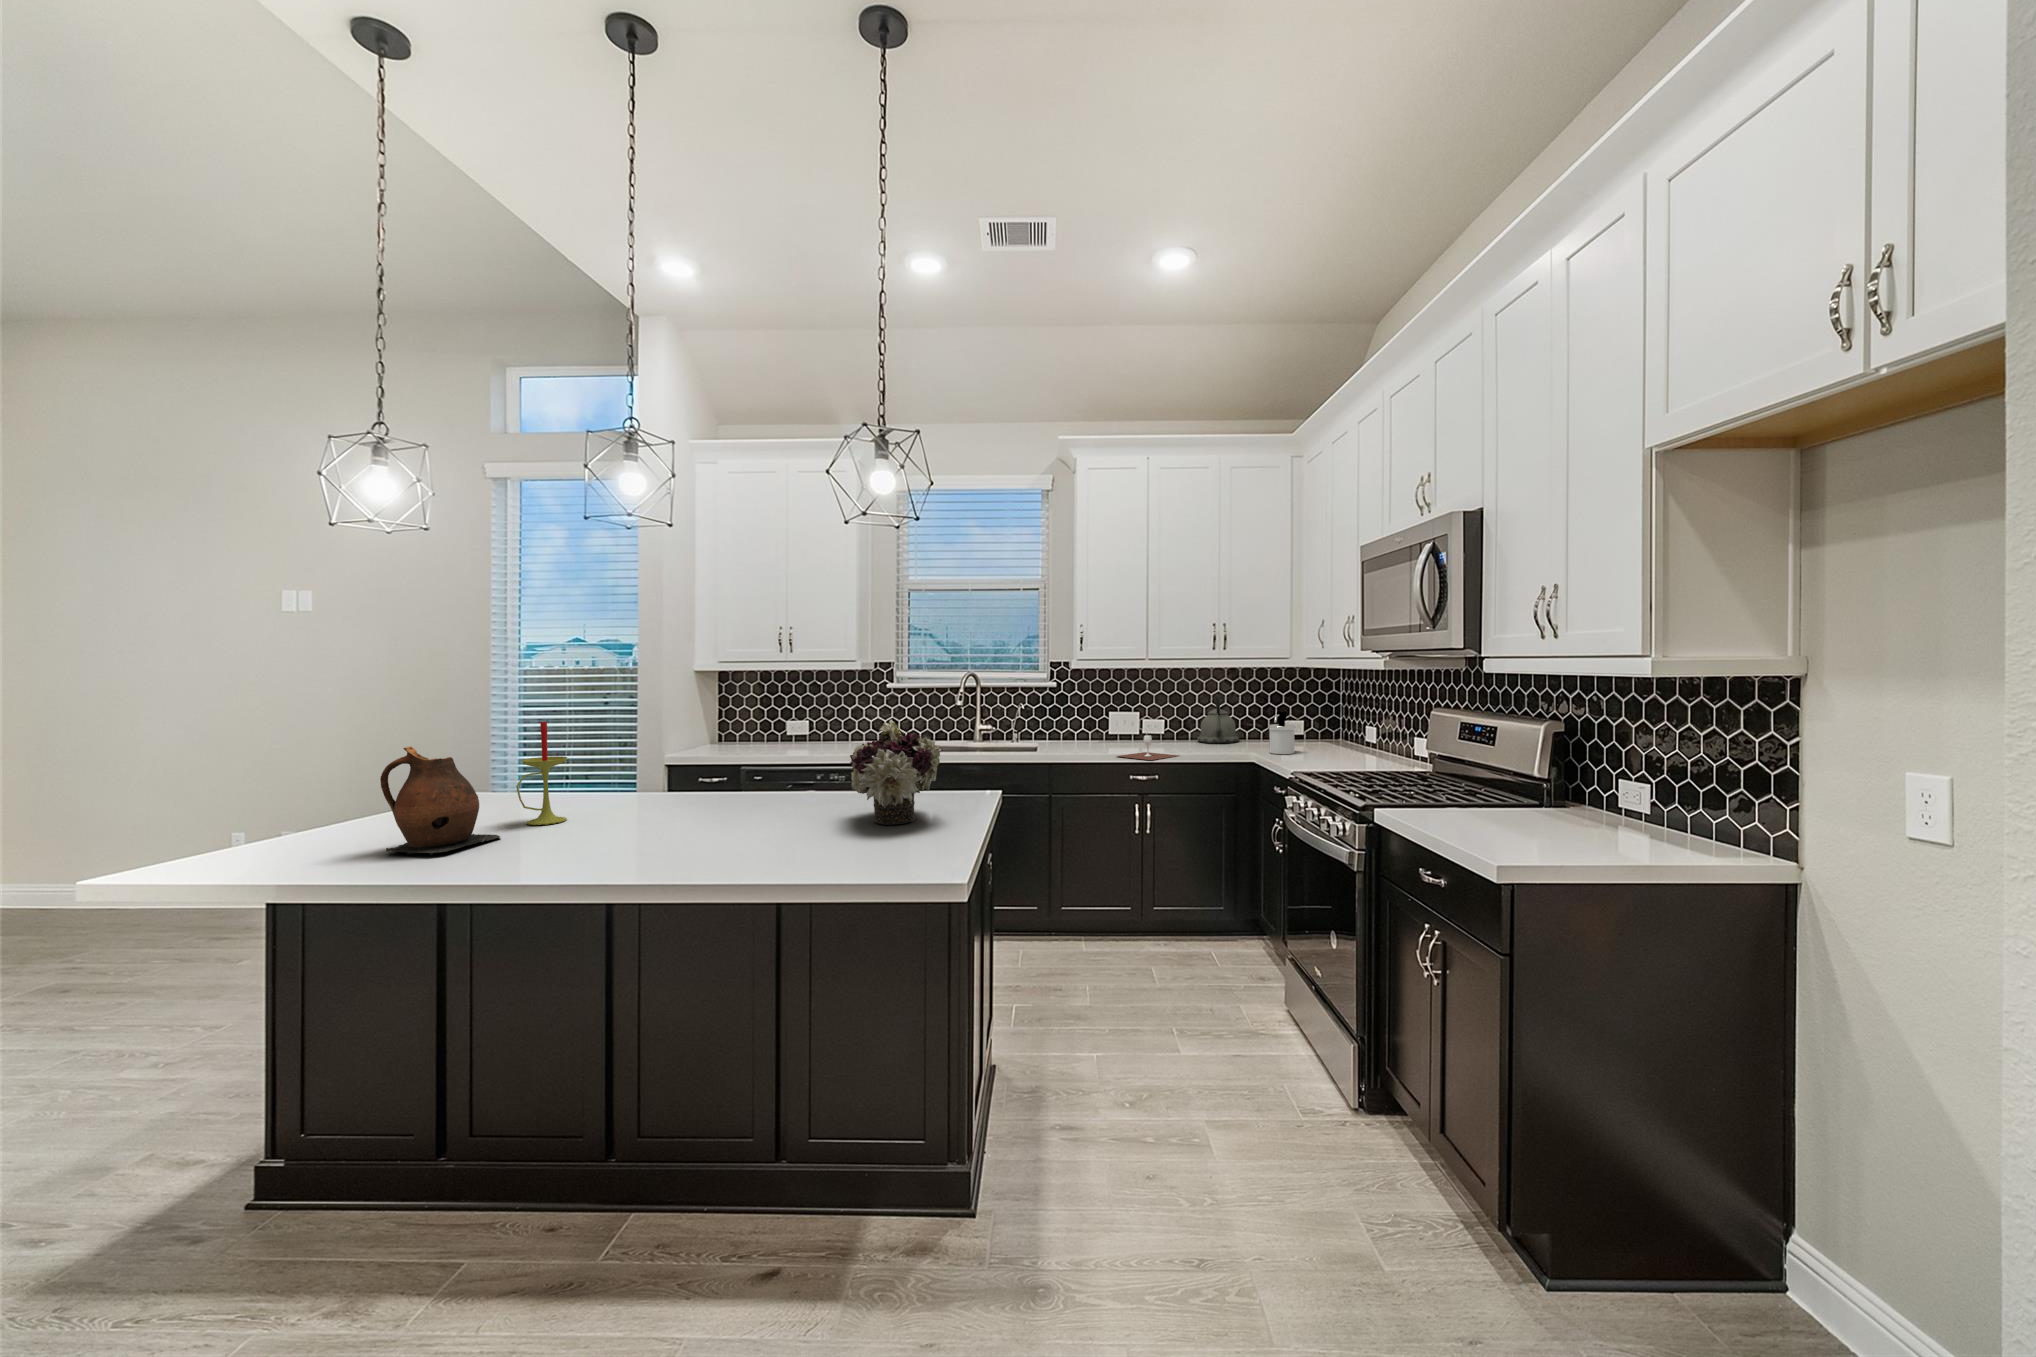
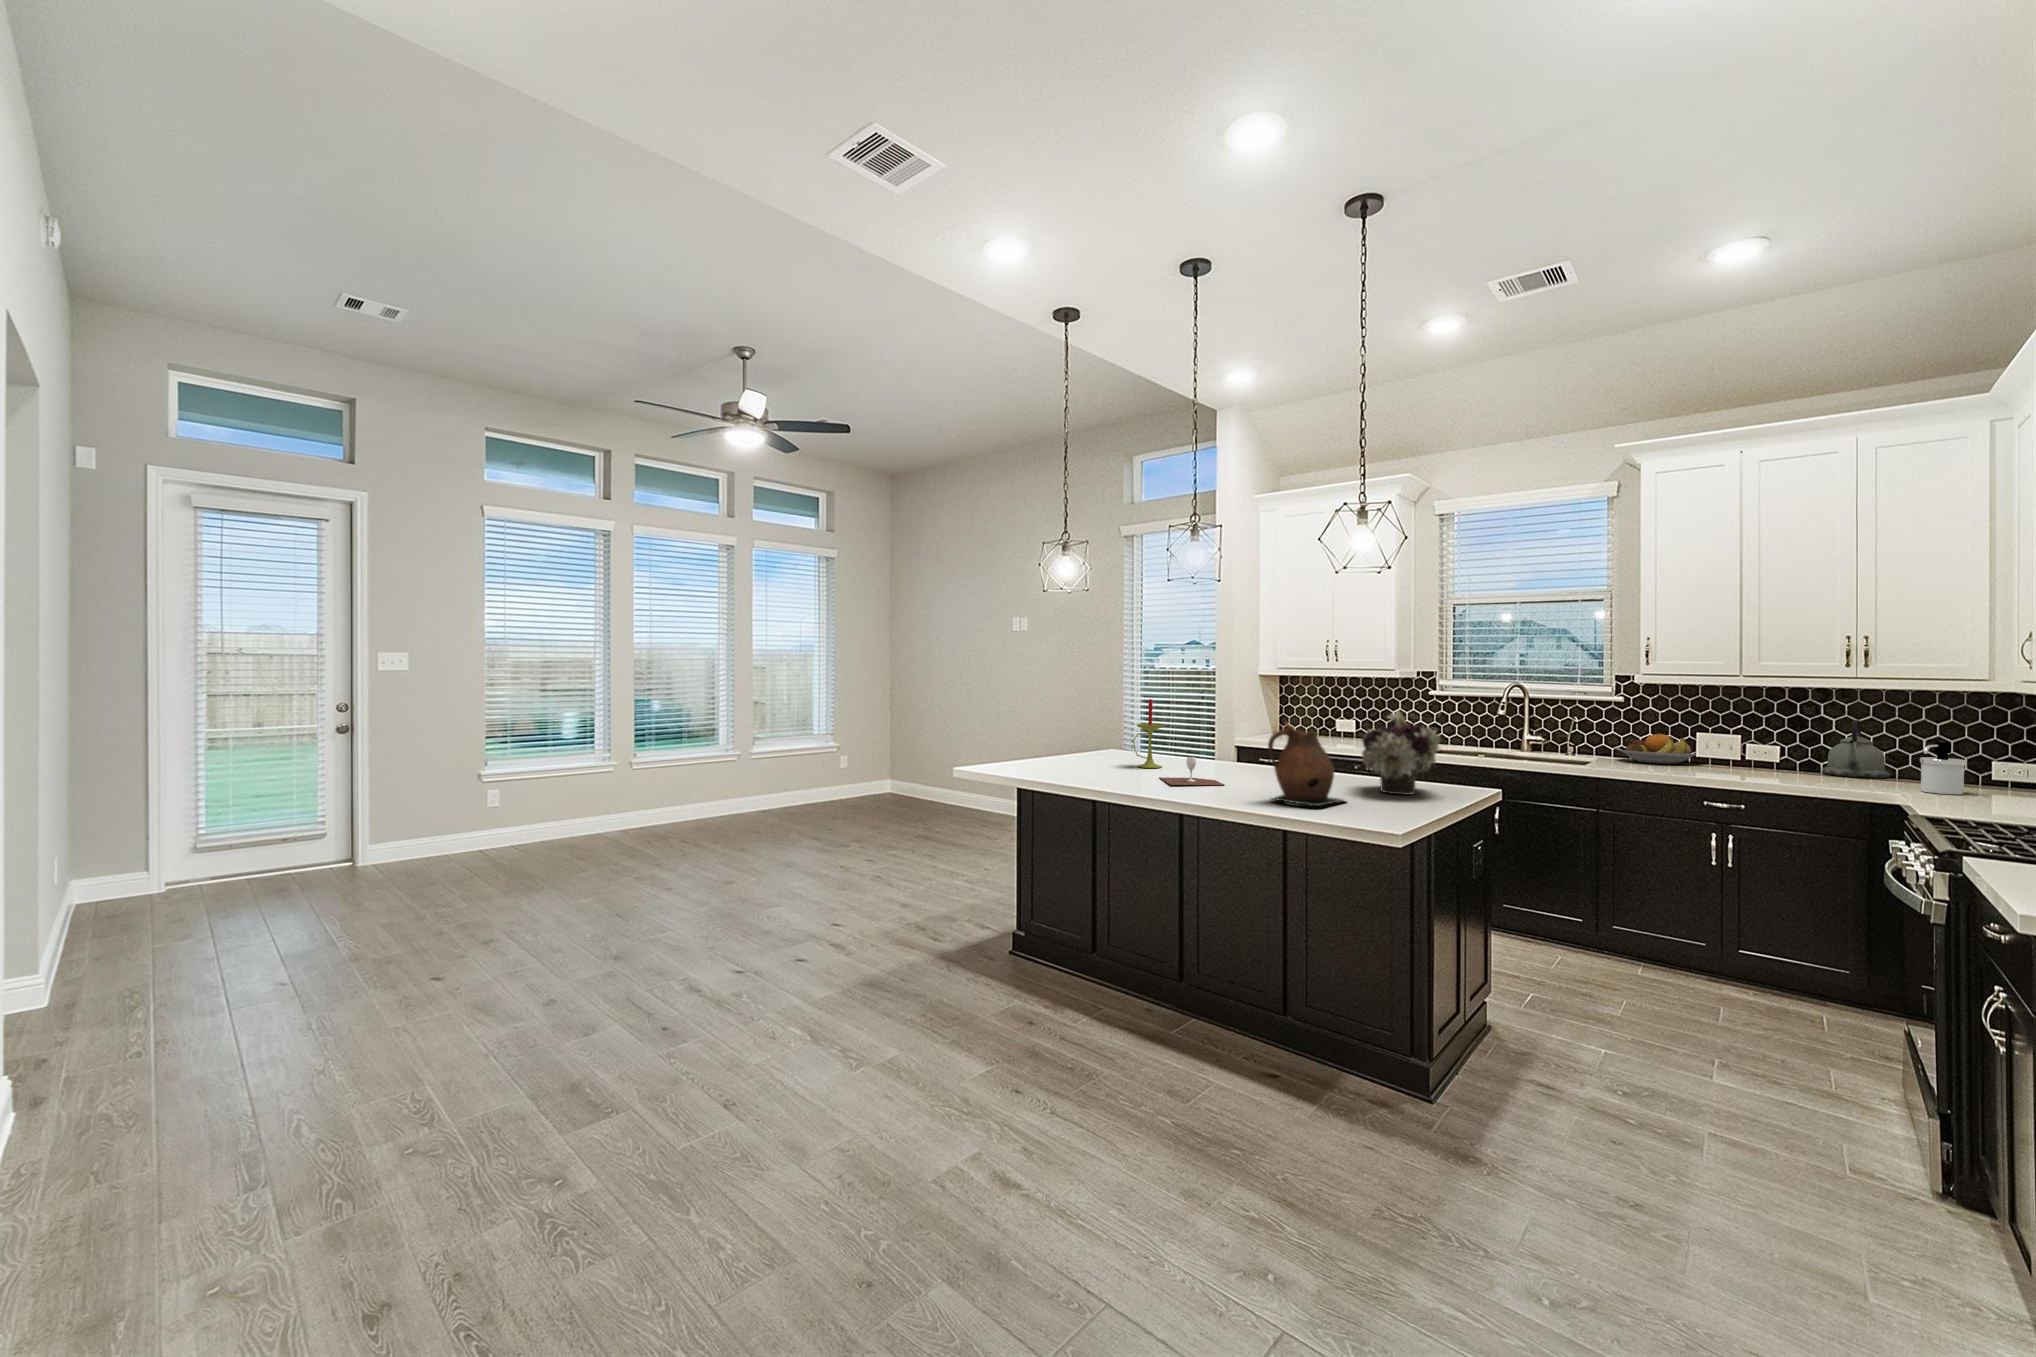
fruit bowl: none [1051,716,1114,744] -> present [1616,734,1696,764]
wine glass: present [1118,735,1179,760] -> present [1160,757,1224,785]
ceramic pitcher: present [380,746,500,855] -> present [1268,722,1344,806]

